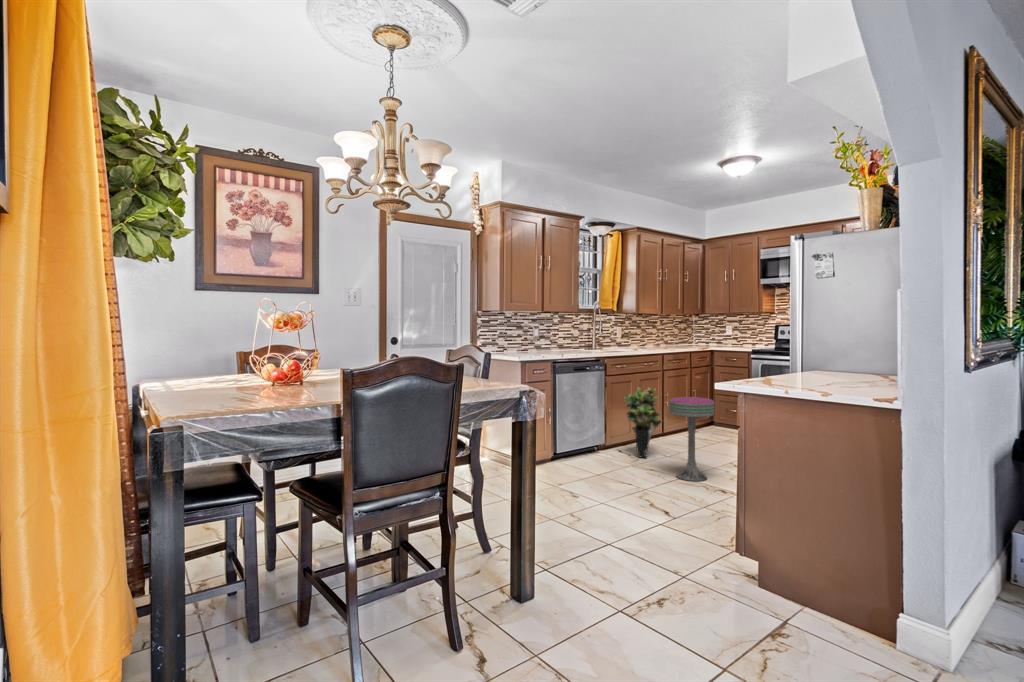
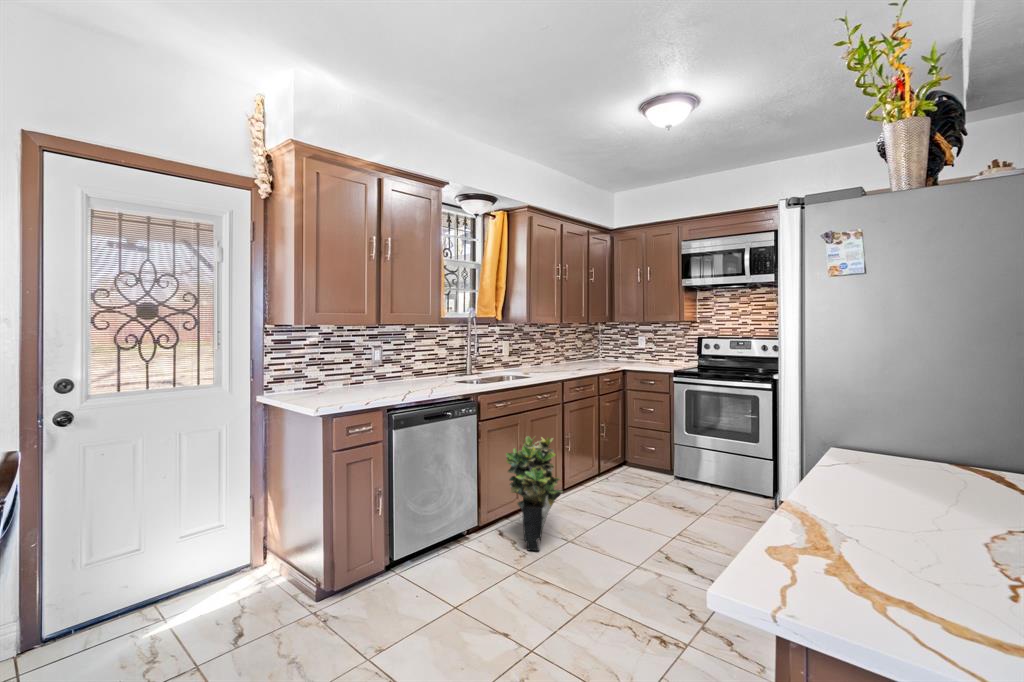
bar stool: present [669,397,715,481] -> none [573,467,647,620]

